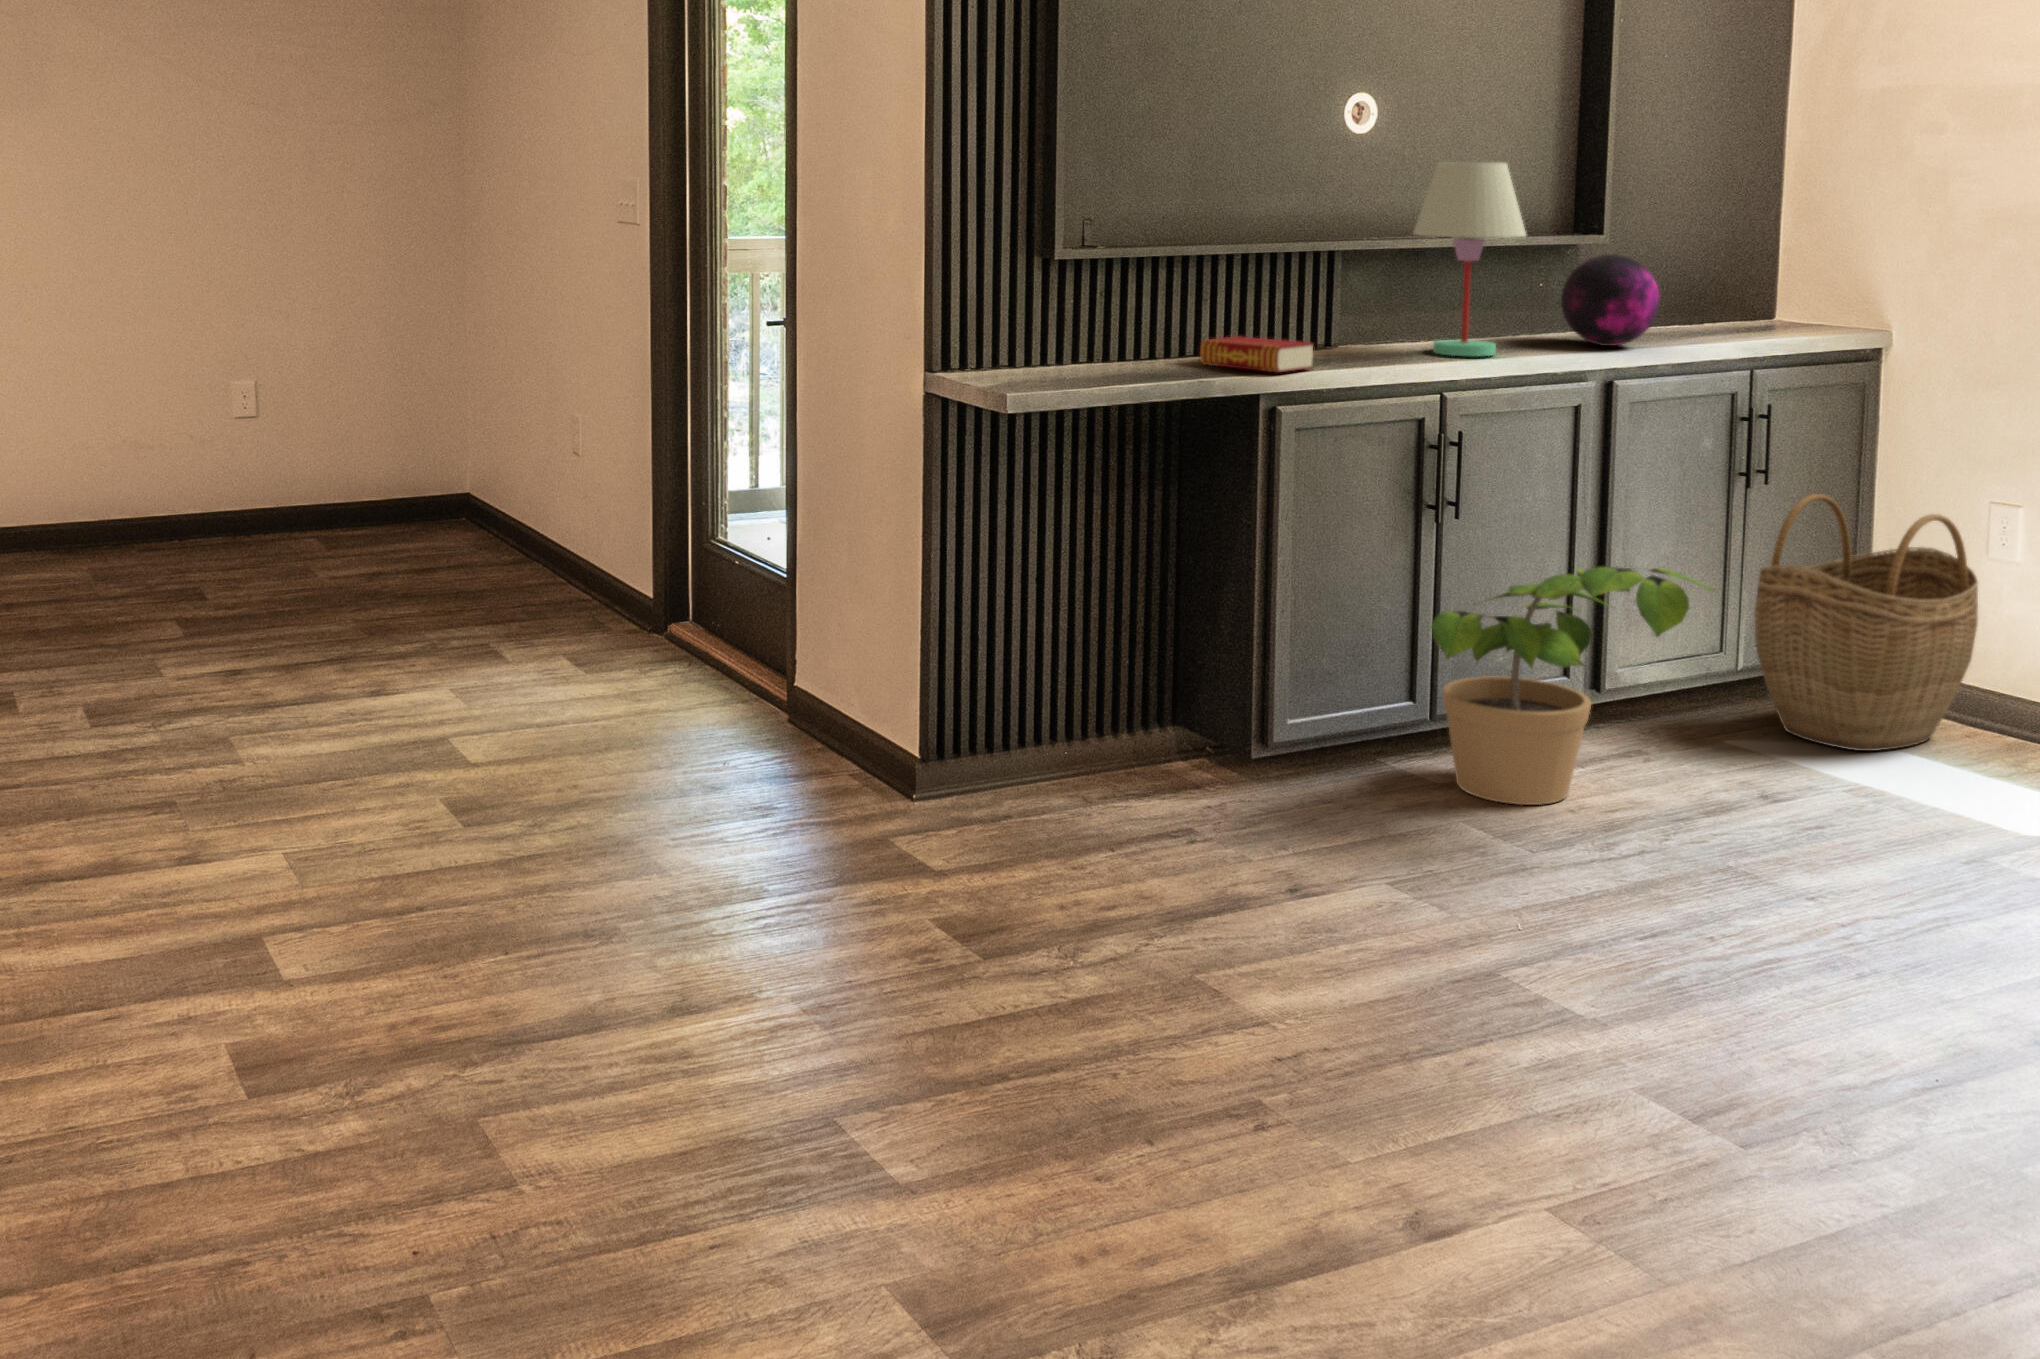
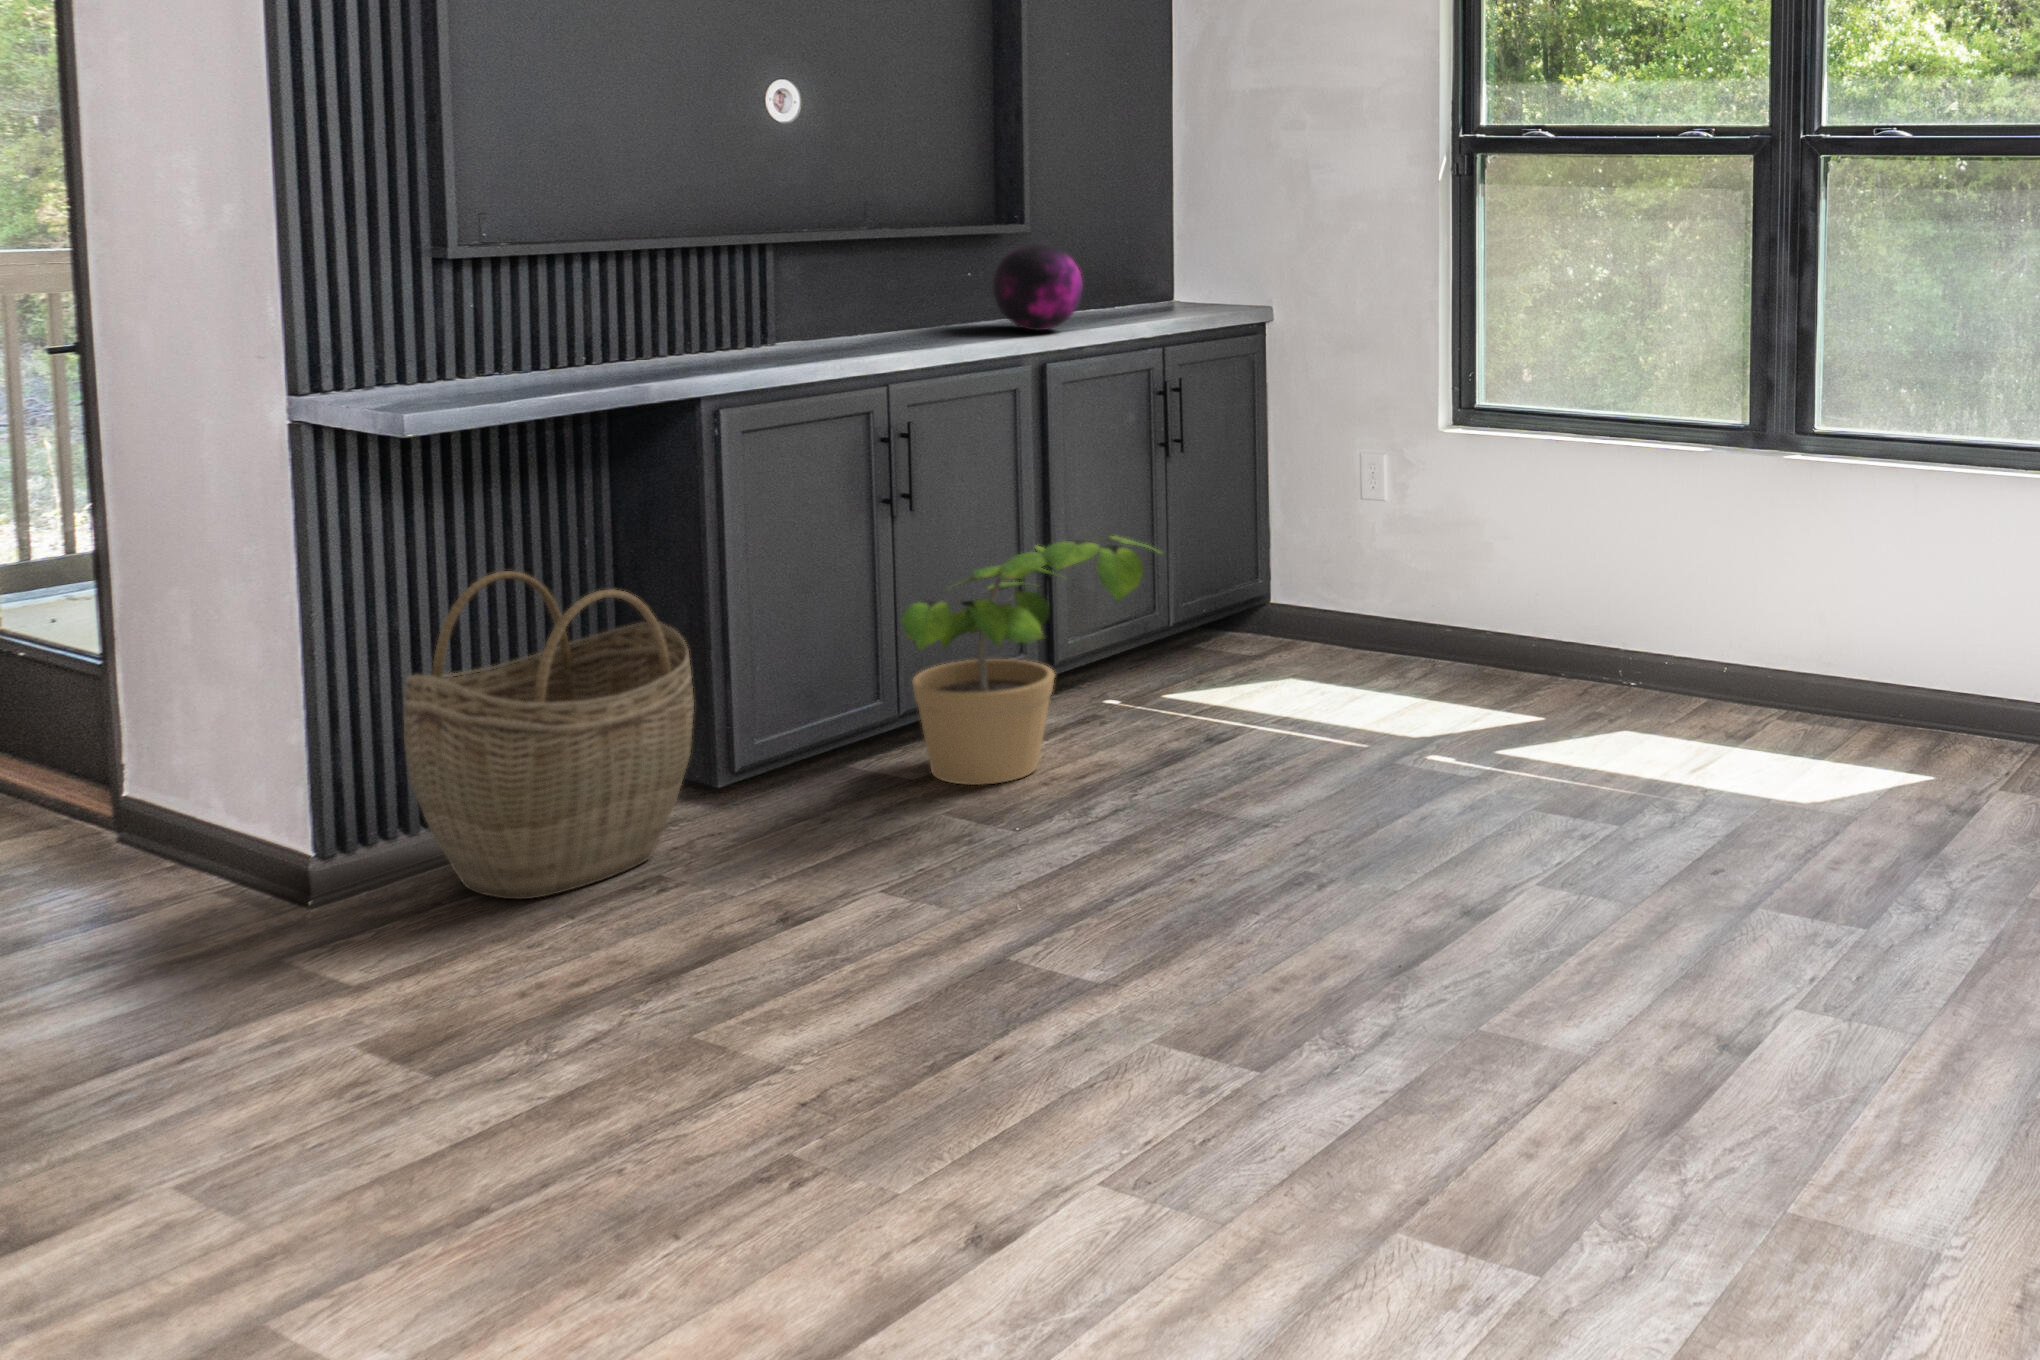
table lamp: present [1414,162,1526,356] -> none [849,153,961,347]
book: present [1200,336,1313,372] -> none [631,337,759,373]
woven basket: present [1755,494,1979,751] -> present [404,571,694,899]

